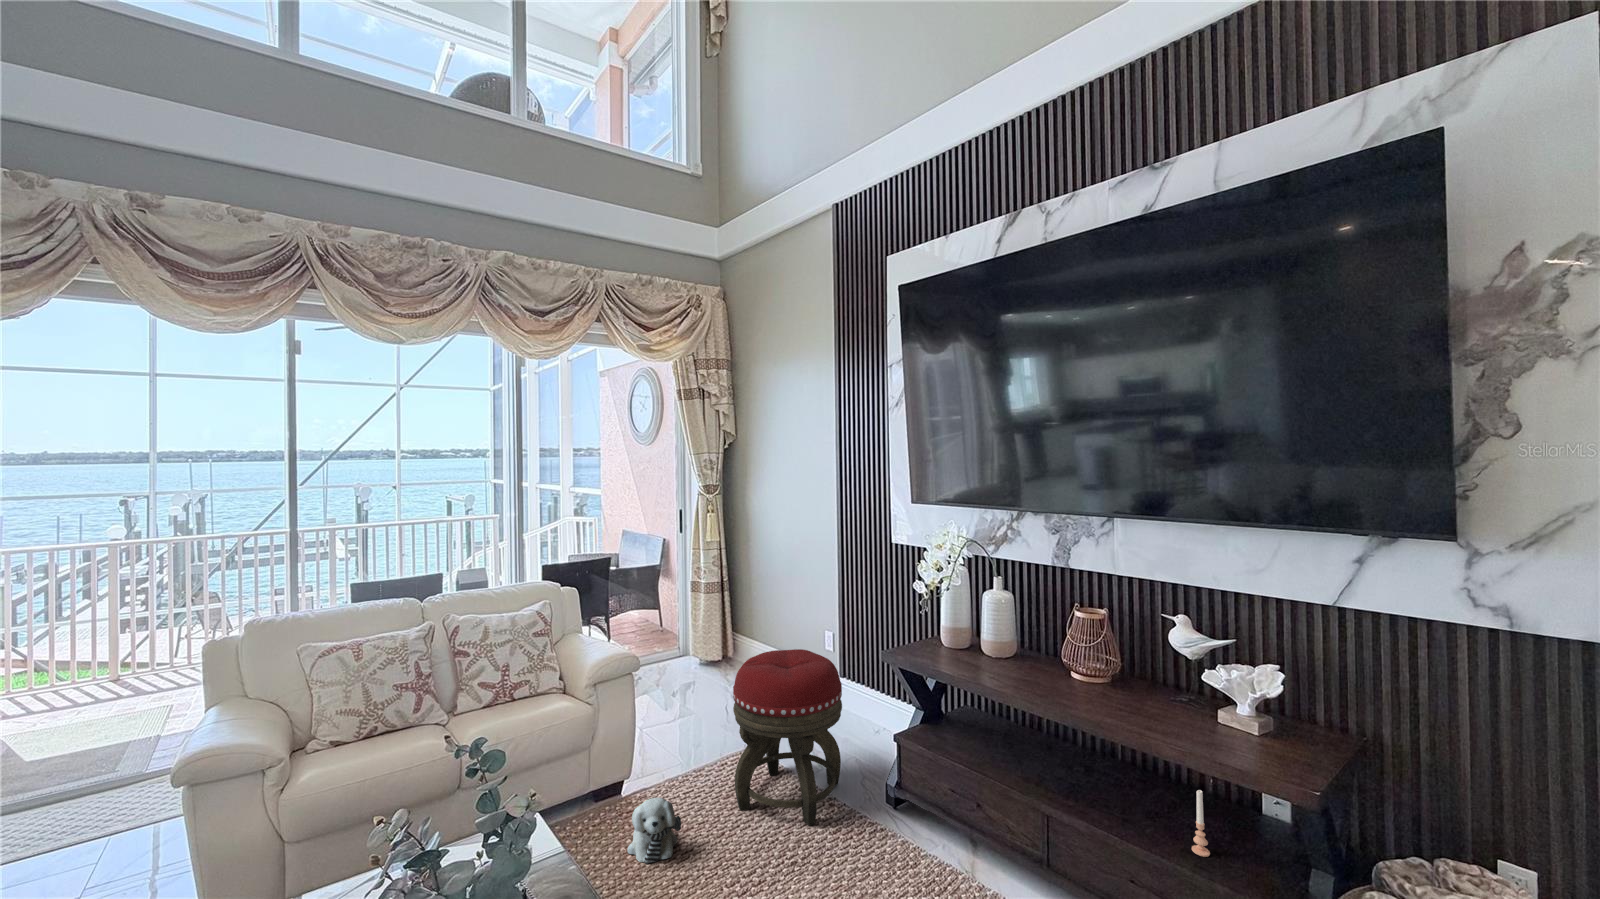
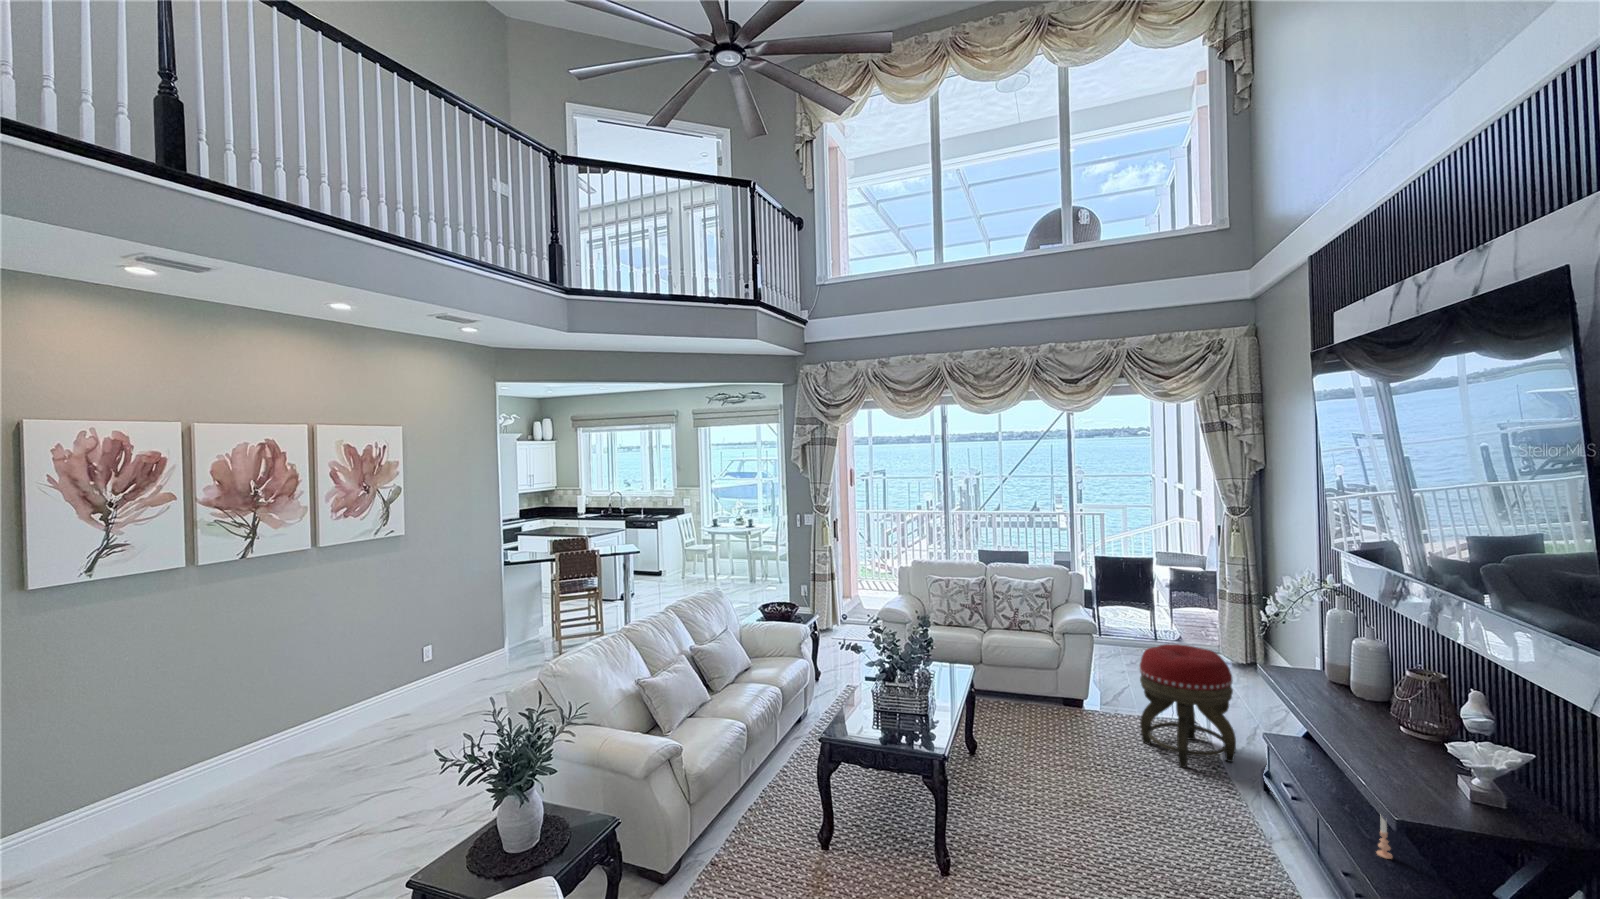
plush toy: present [627,798,681,864] -> none [1059,702,1090,740]

